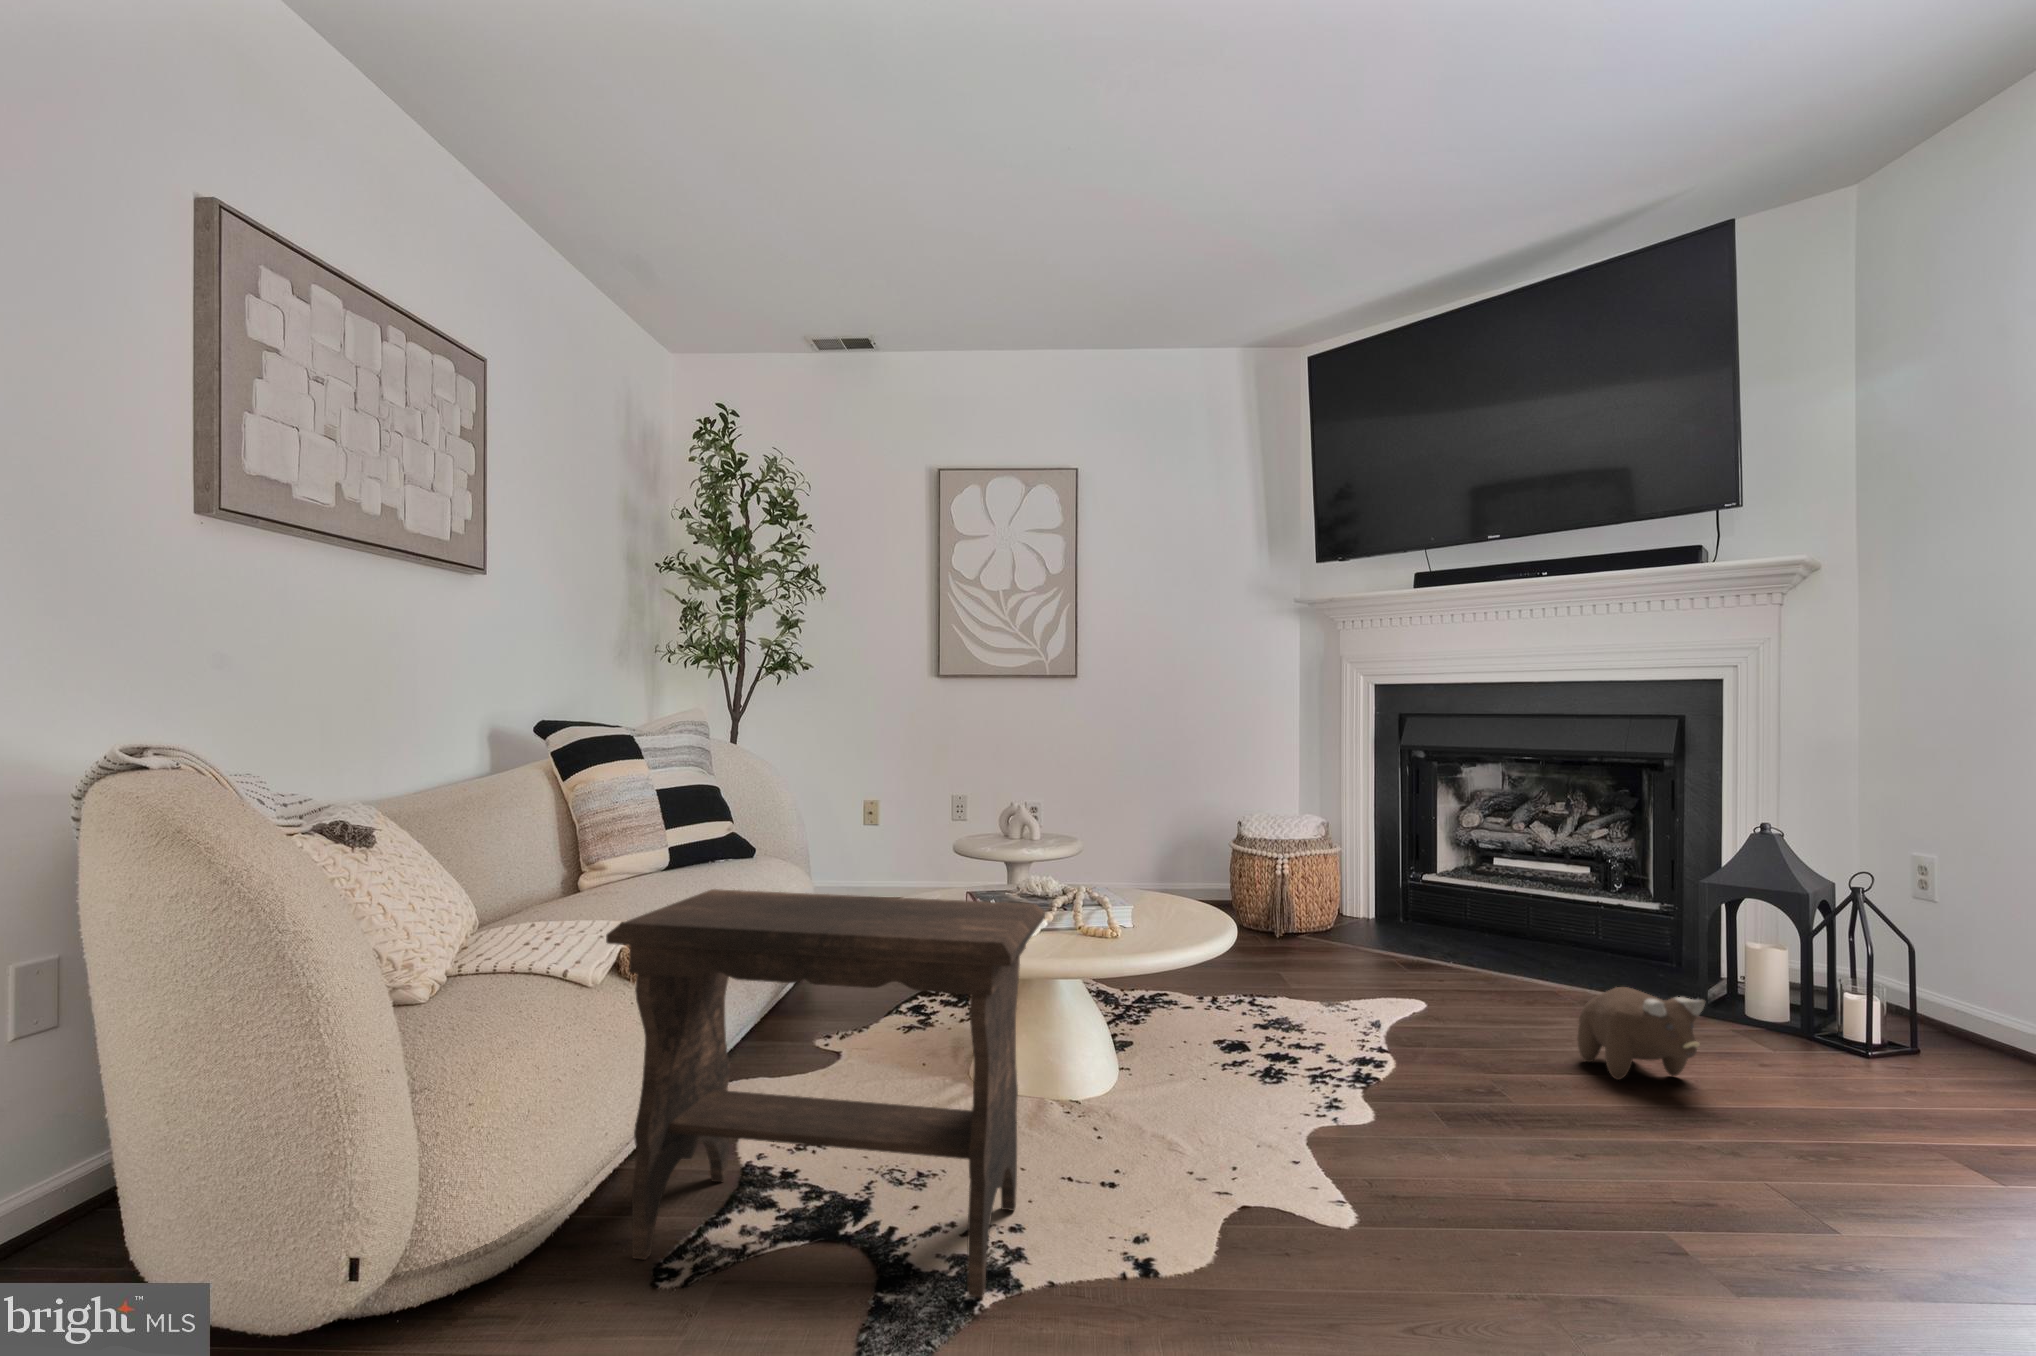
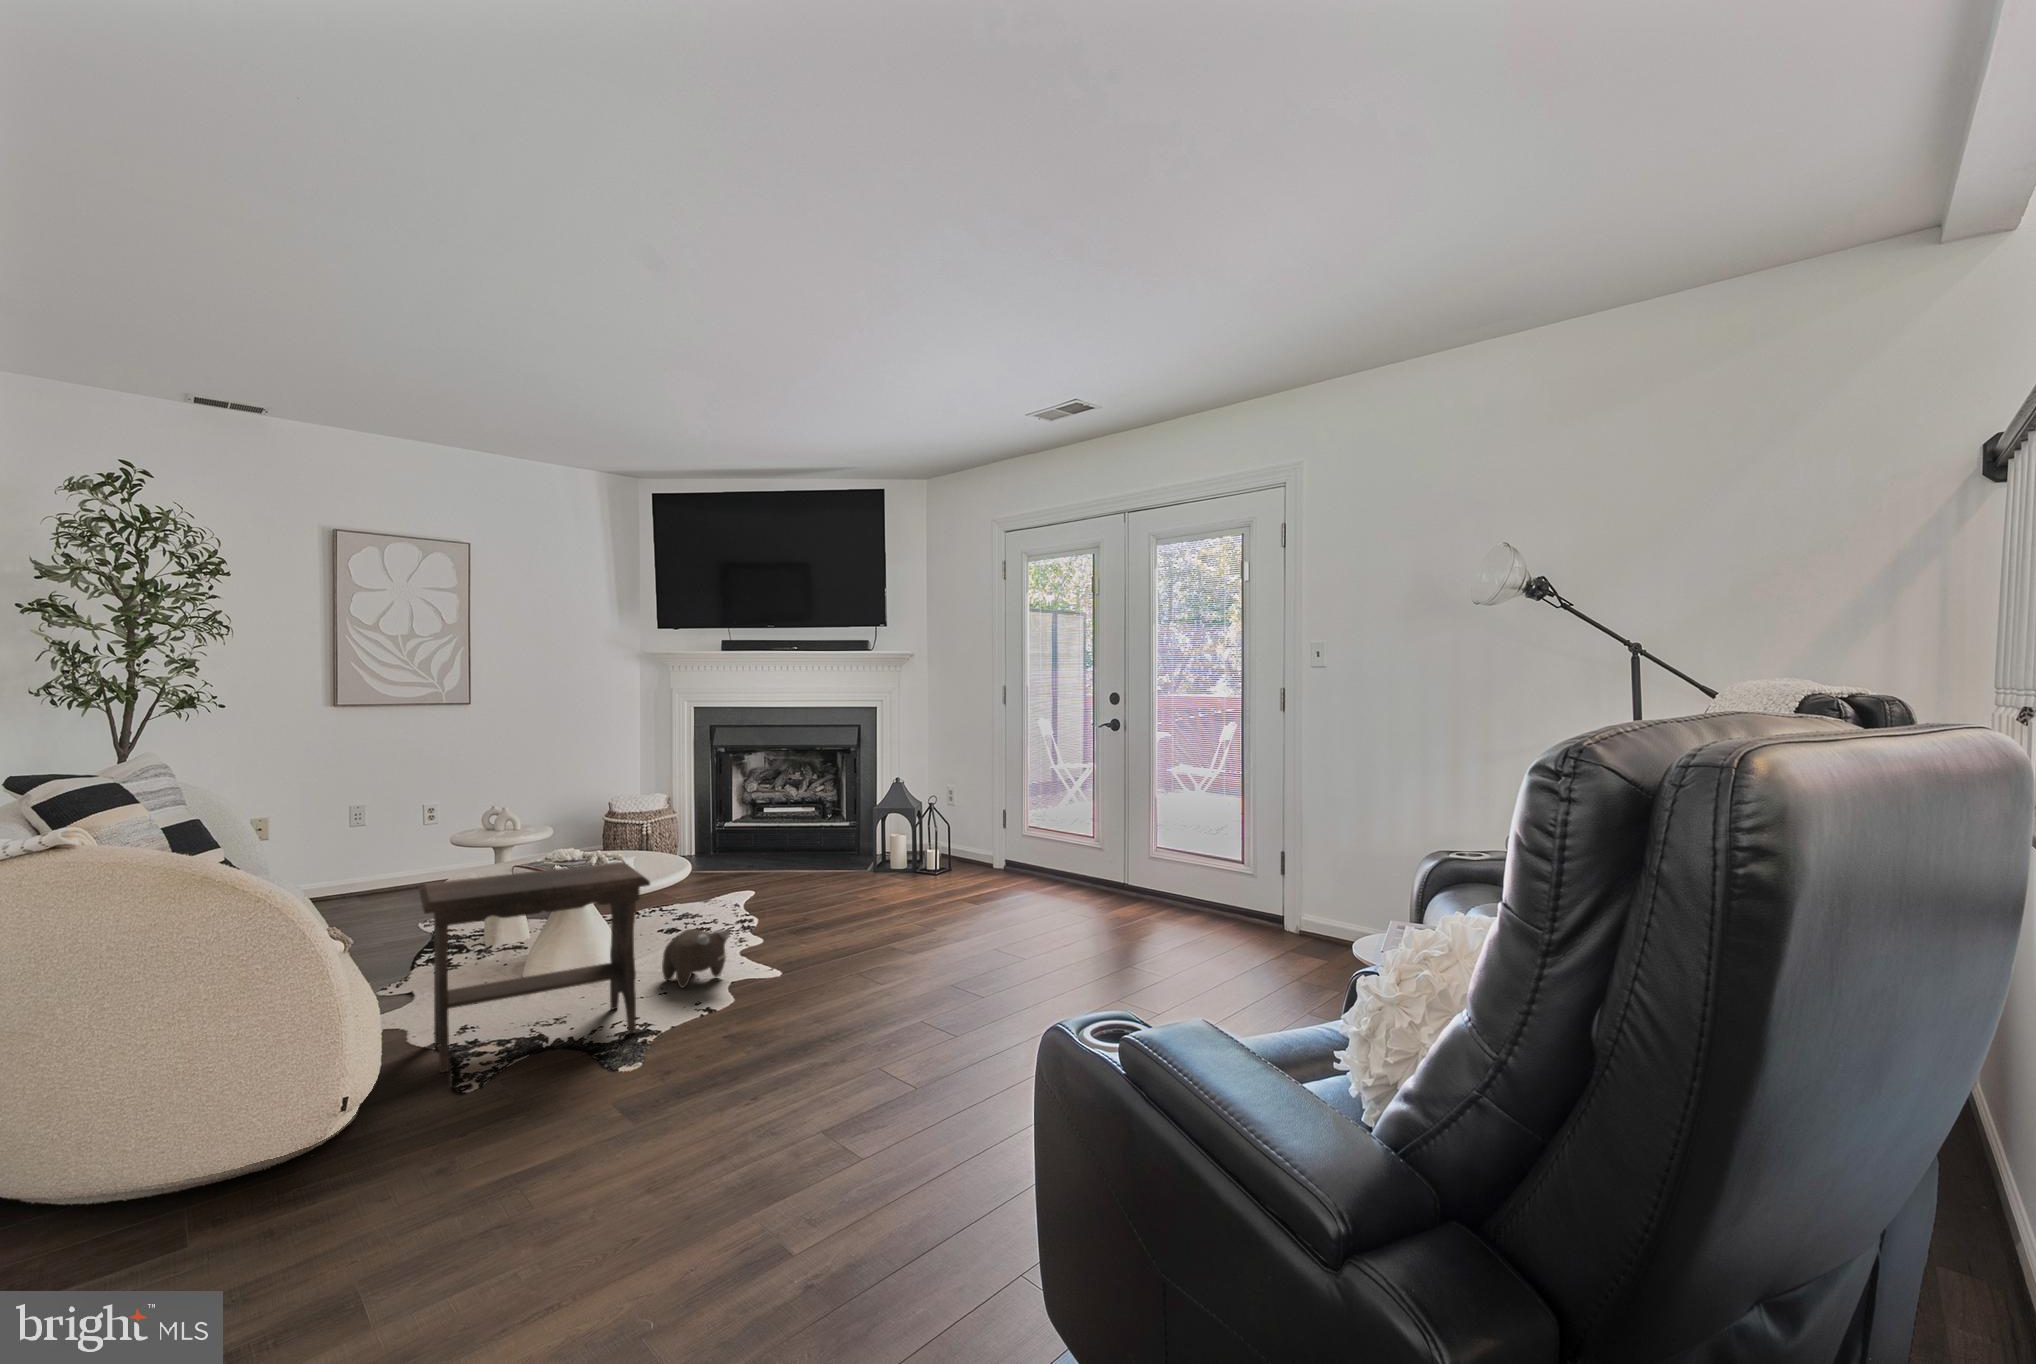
plush toy: present [1577,987,1705,1080] -> present [662,929,731,988]

